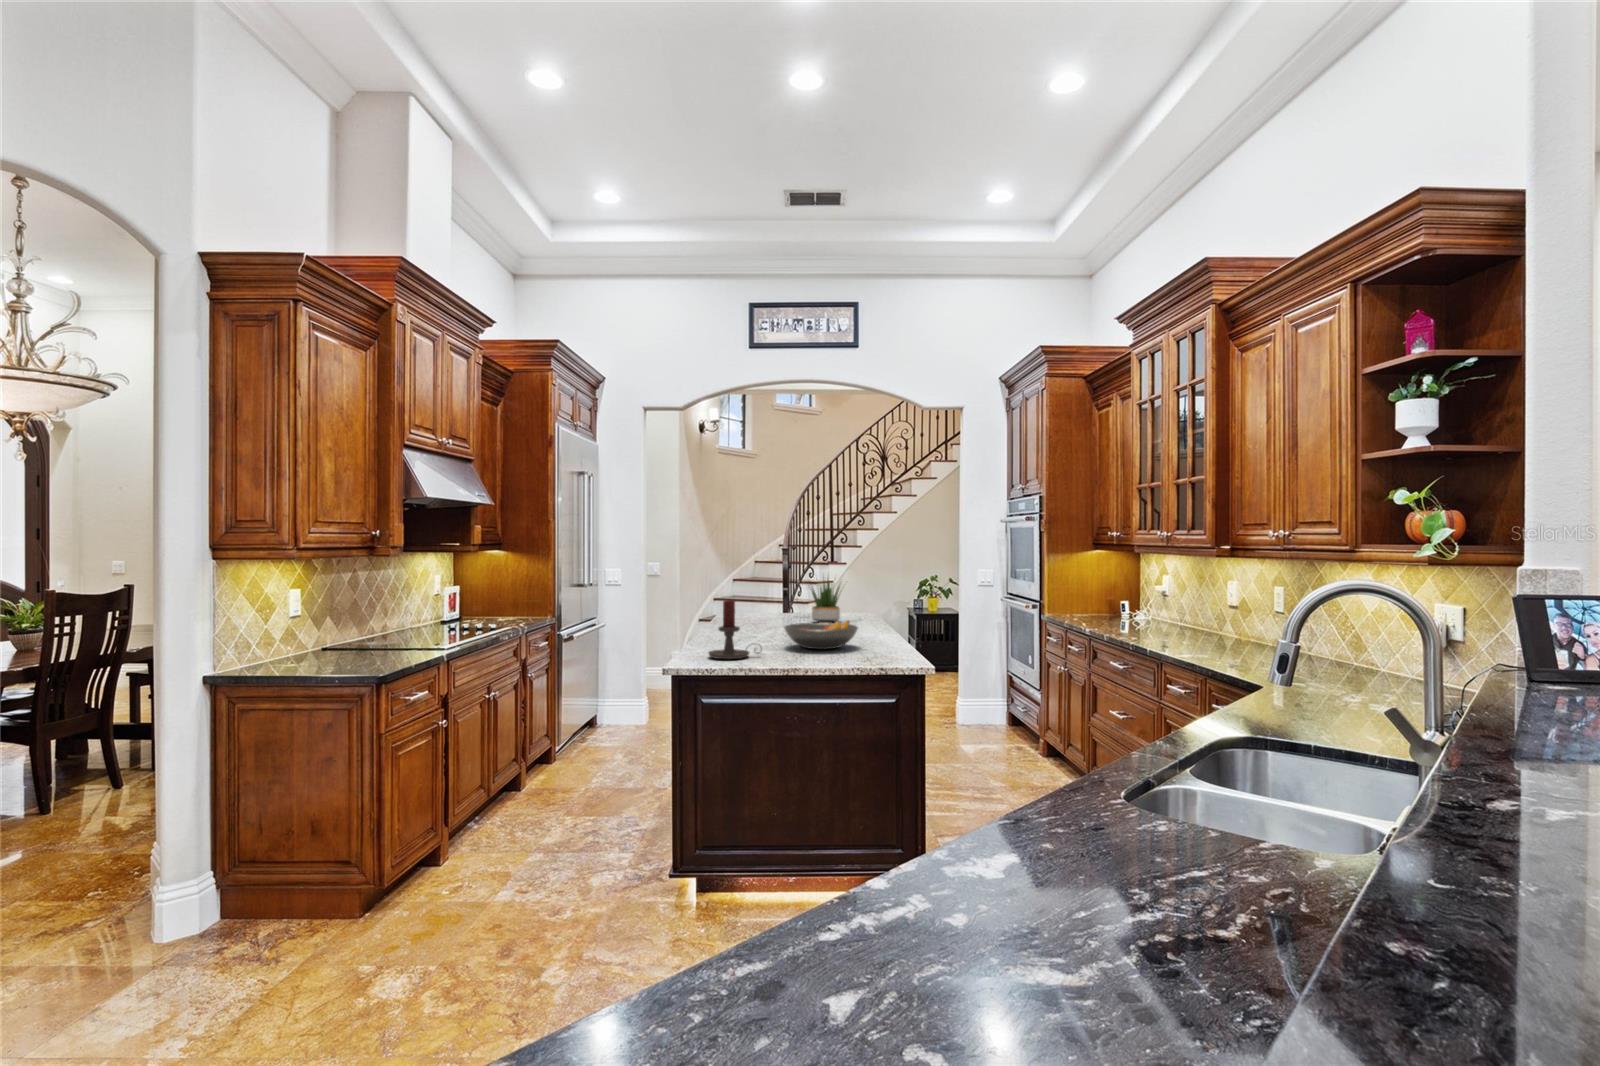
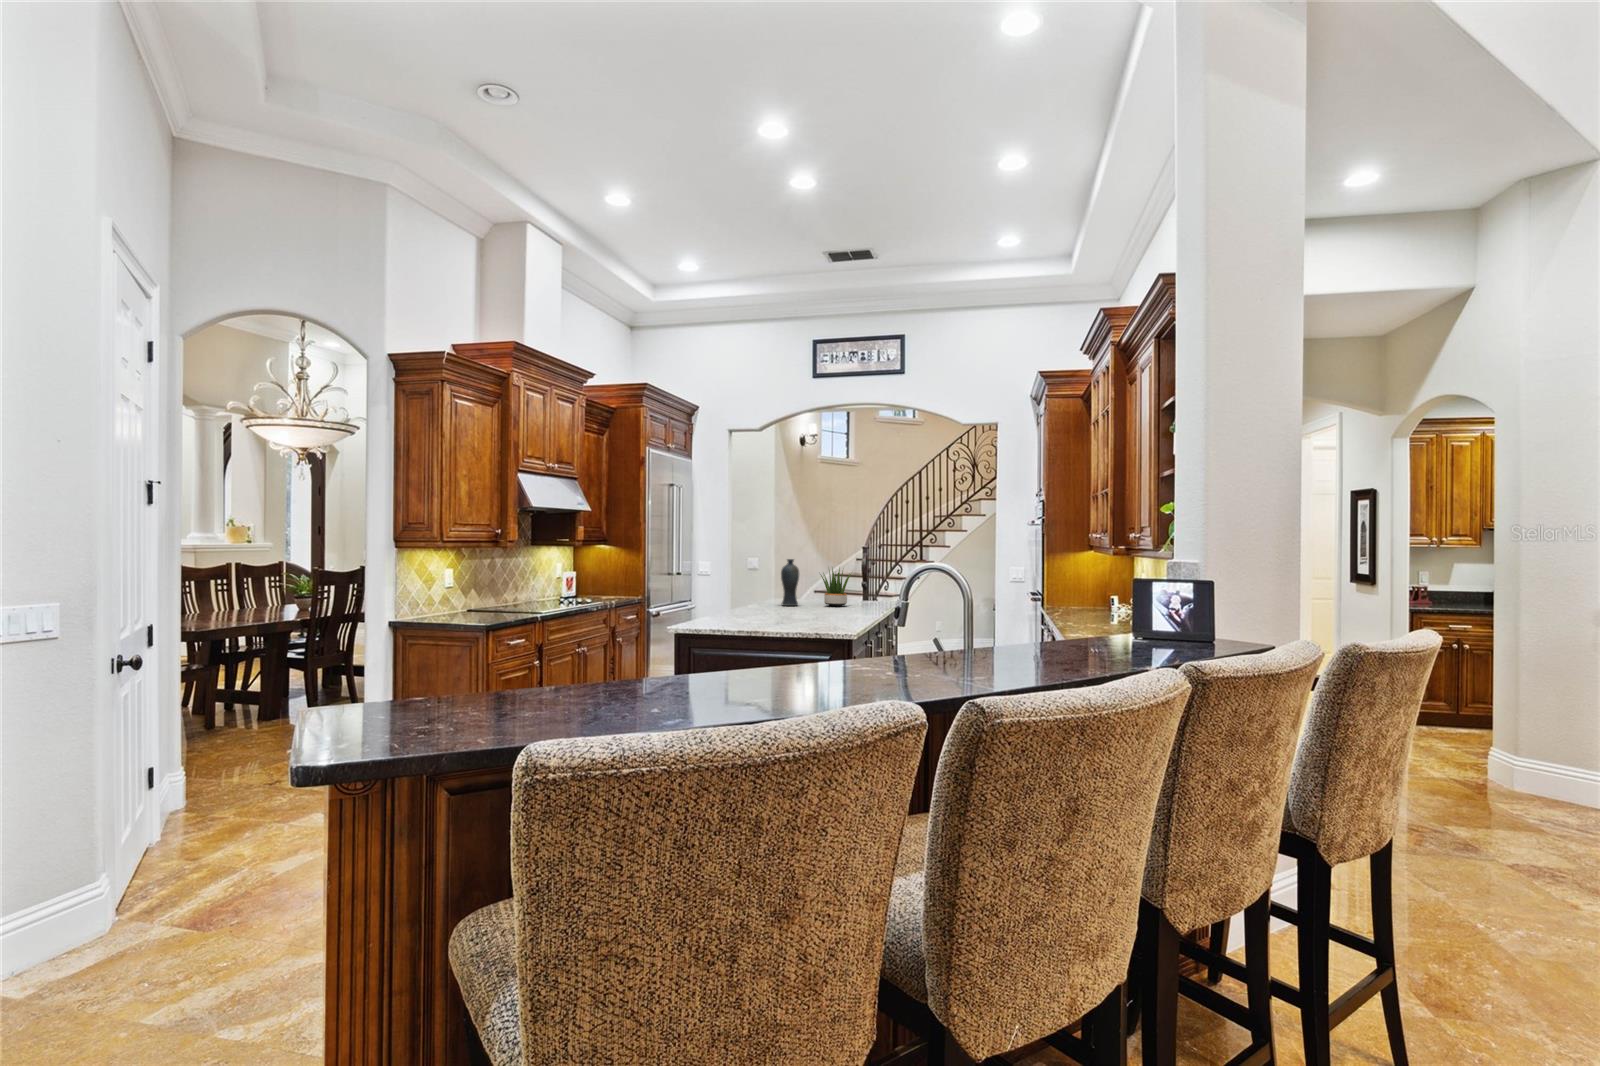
vase: none [758,565,781,624] -> present [781,559,799,606]
candle holder: present [709,600,761,659] -> none [704,582,743,625]
fruit bowl: present [784,621,858,649] -> none [768,601,825,622]

